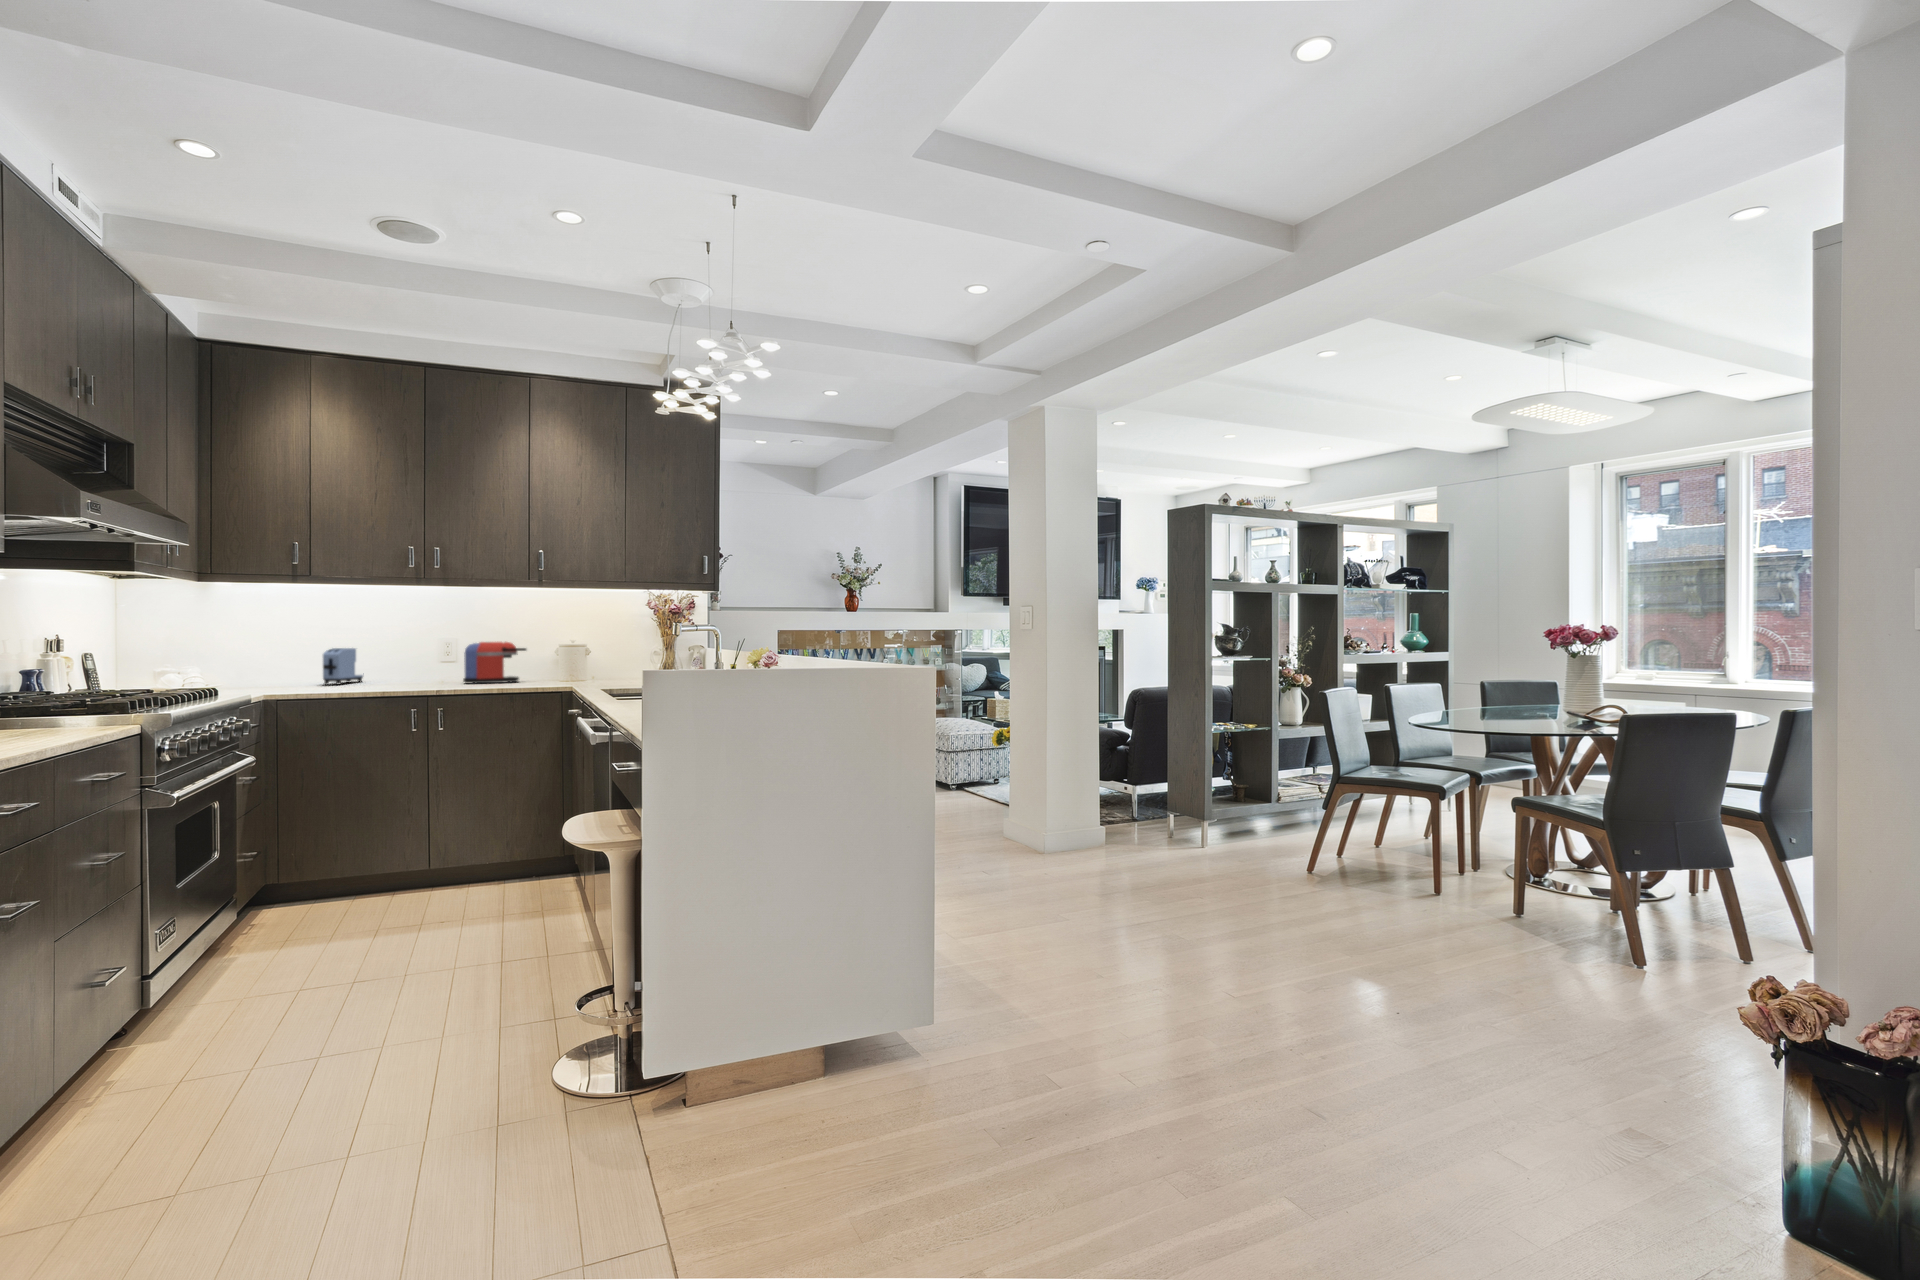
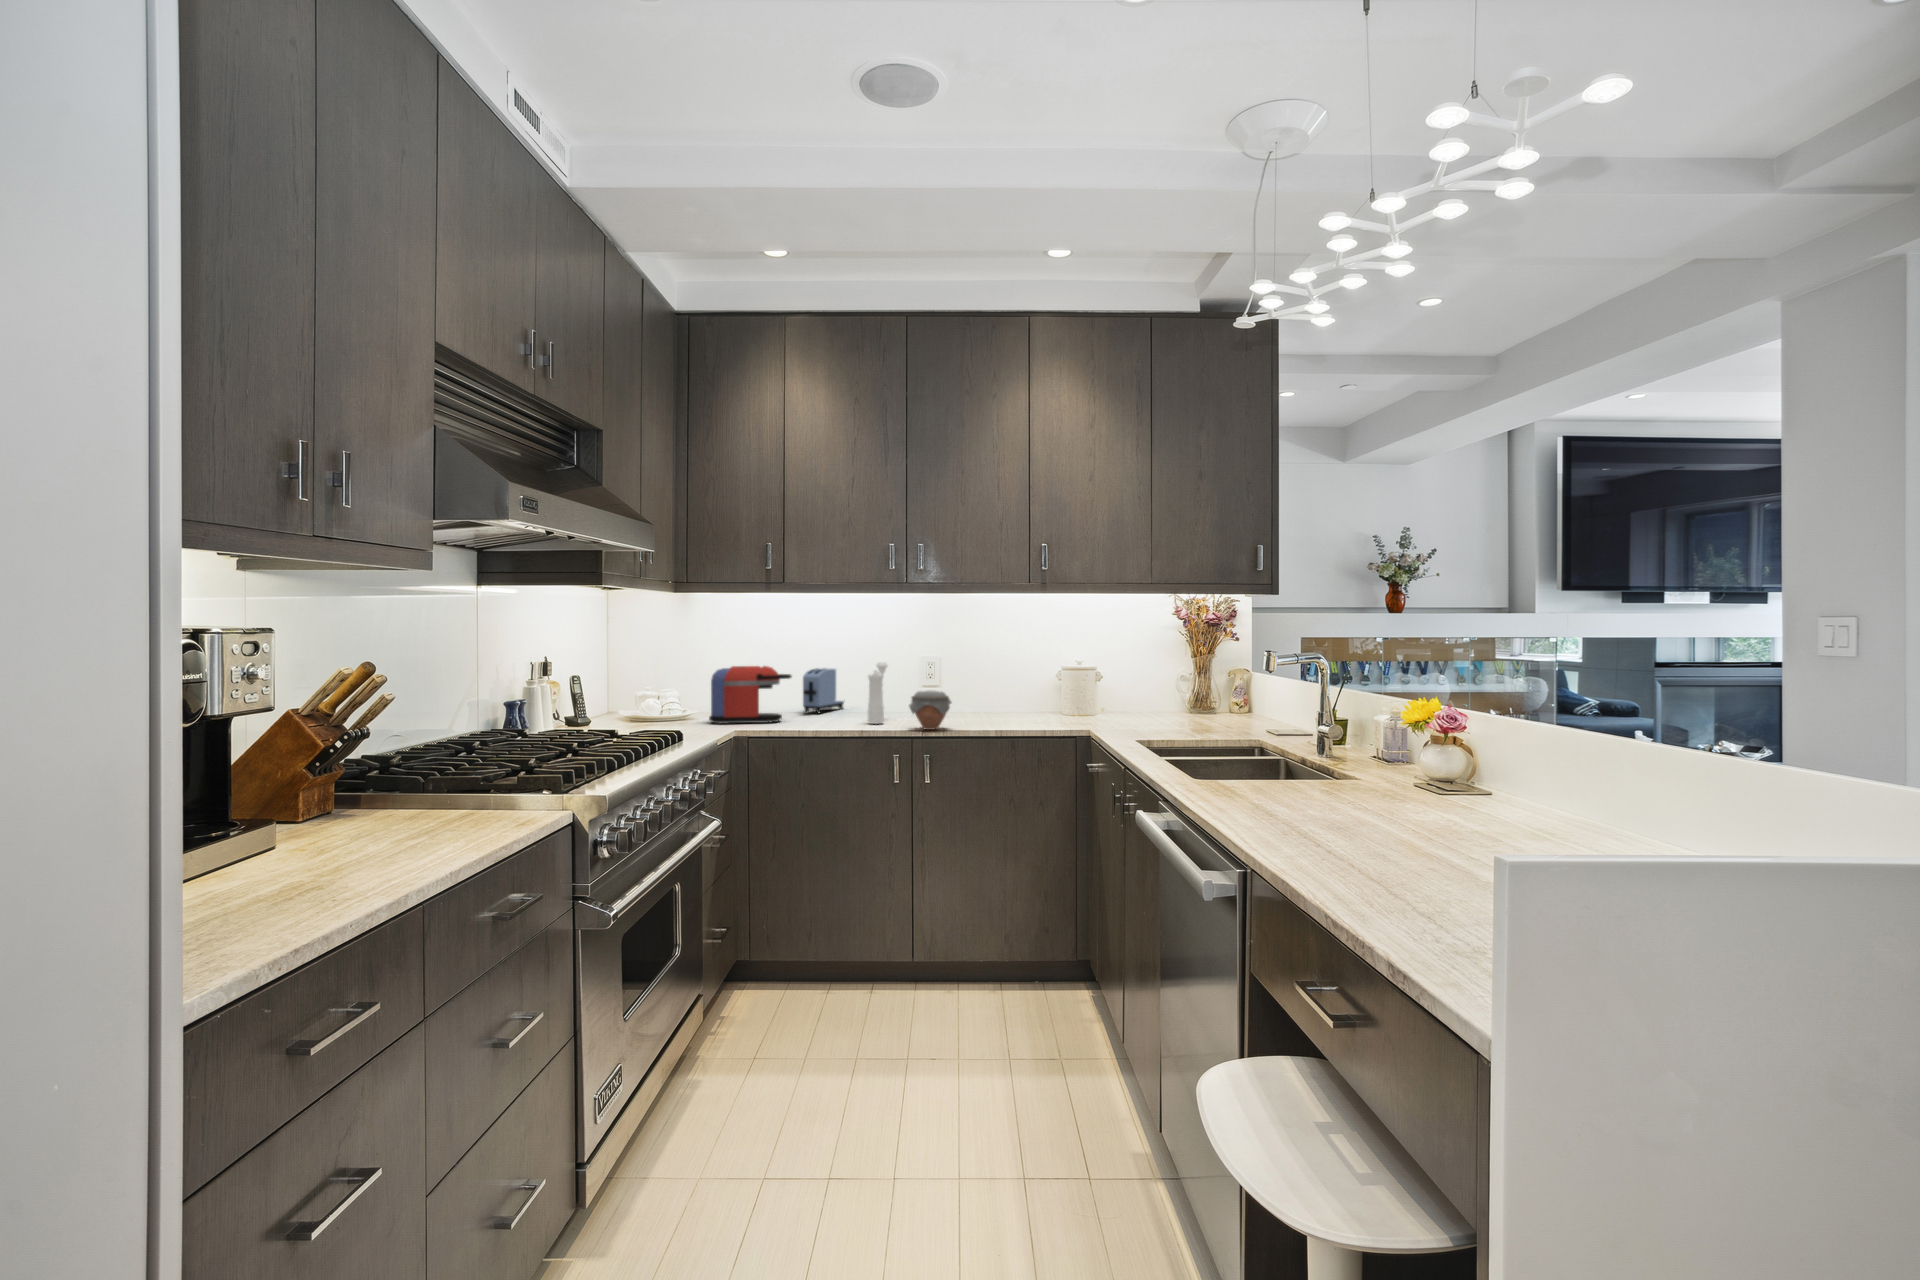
pepper mill: none [385,641,404,688] -> present [868,662,888,724]
coffee maker: present [463,642,526,684] -> present [709,666,792,724]
jar: none [421,661,459,690] -> present [909,691,951,730]

